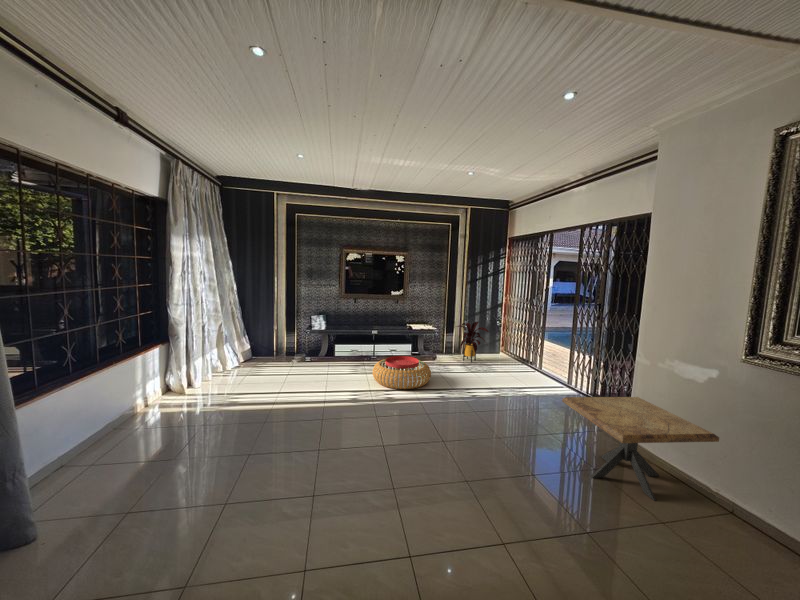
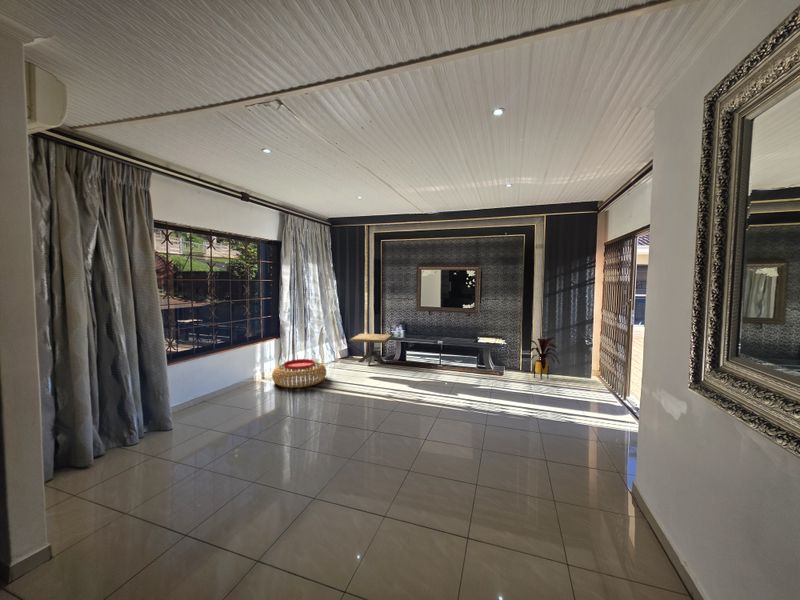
pouf: present [373,356,431,389] -> present [272,359,326,388]
side table: present [562,397,719,501] -> present [349,334,392,366]

